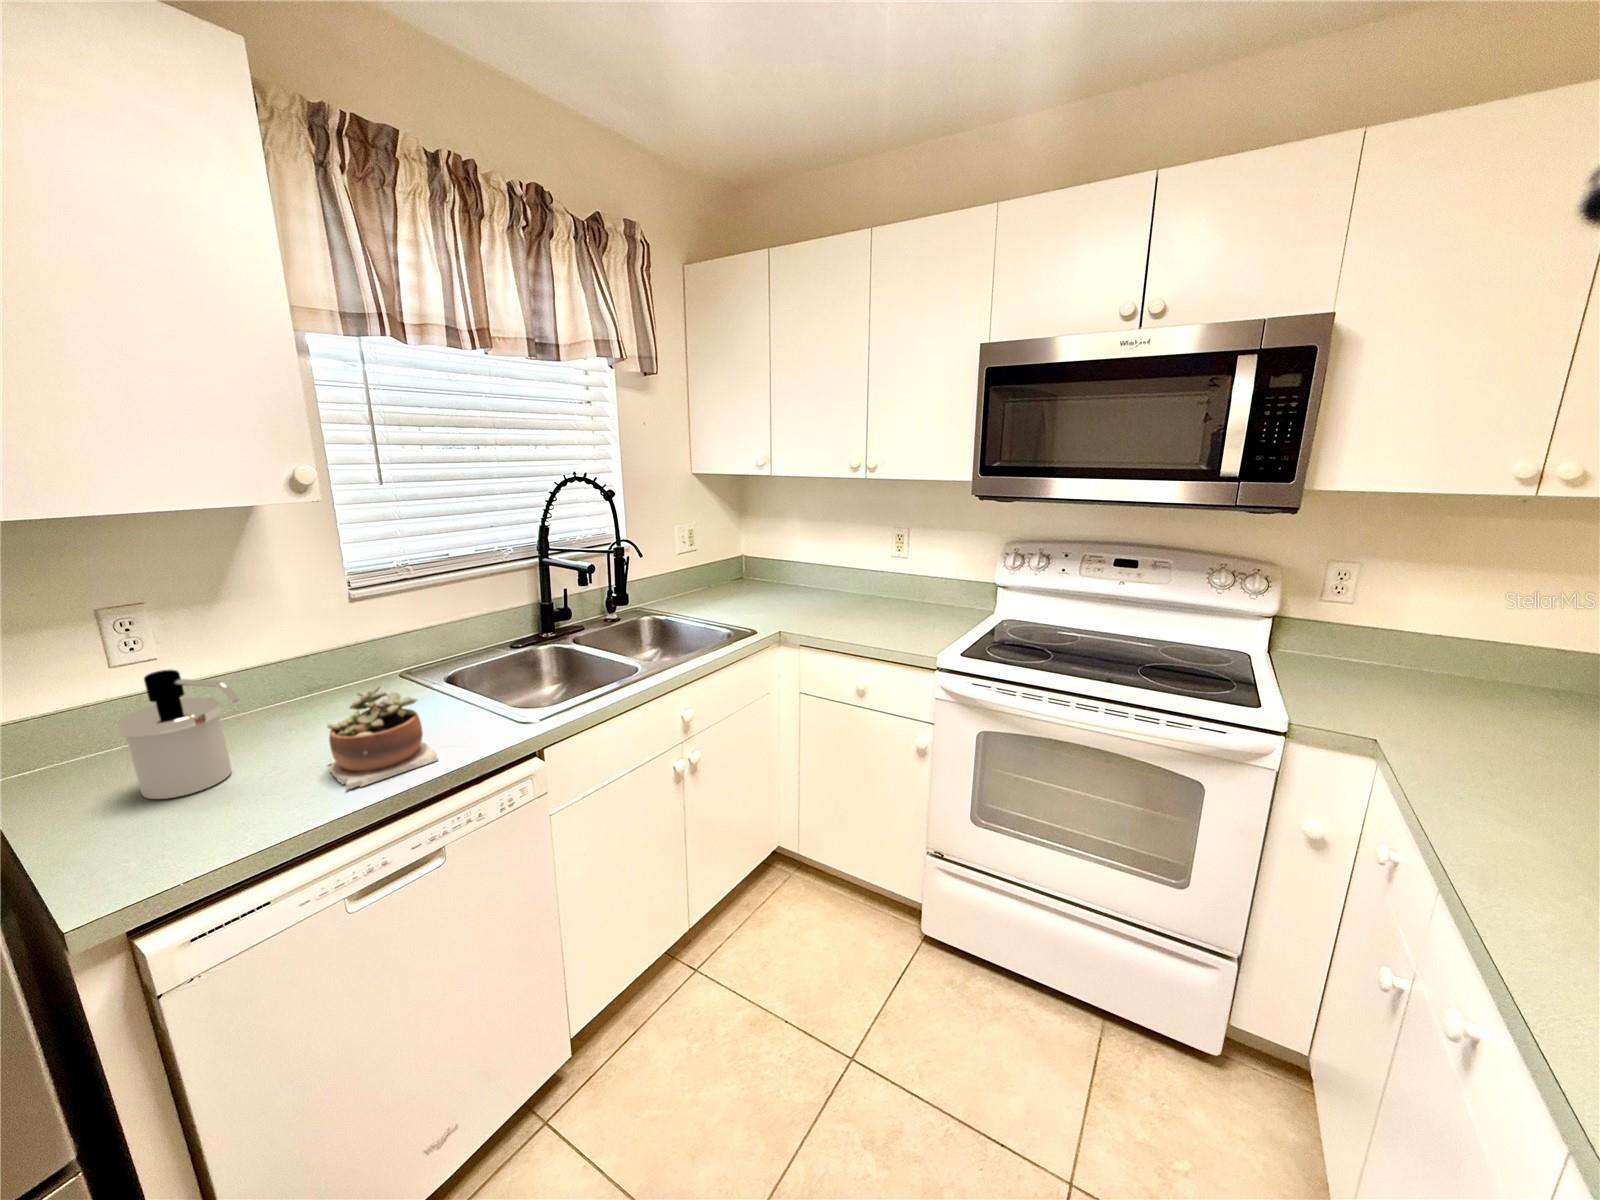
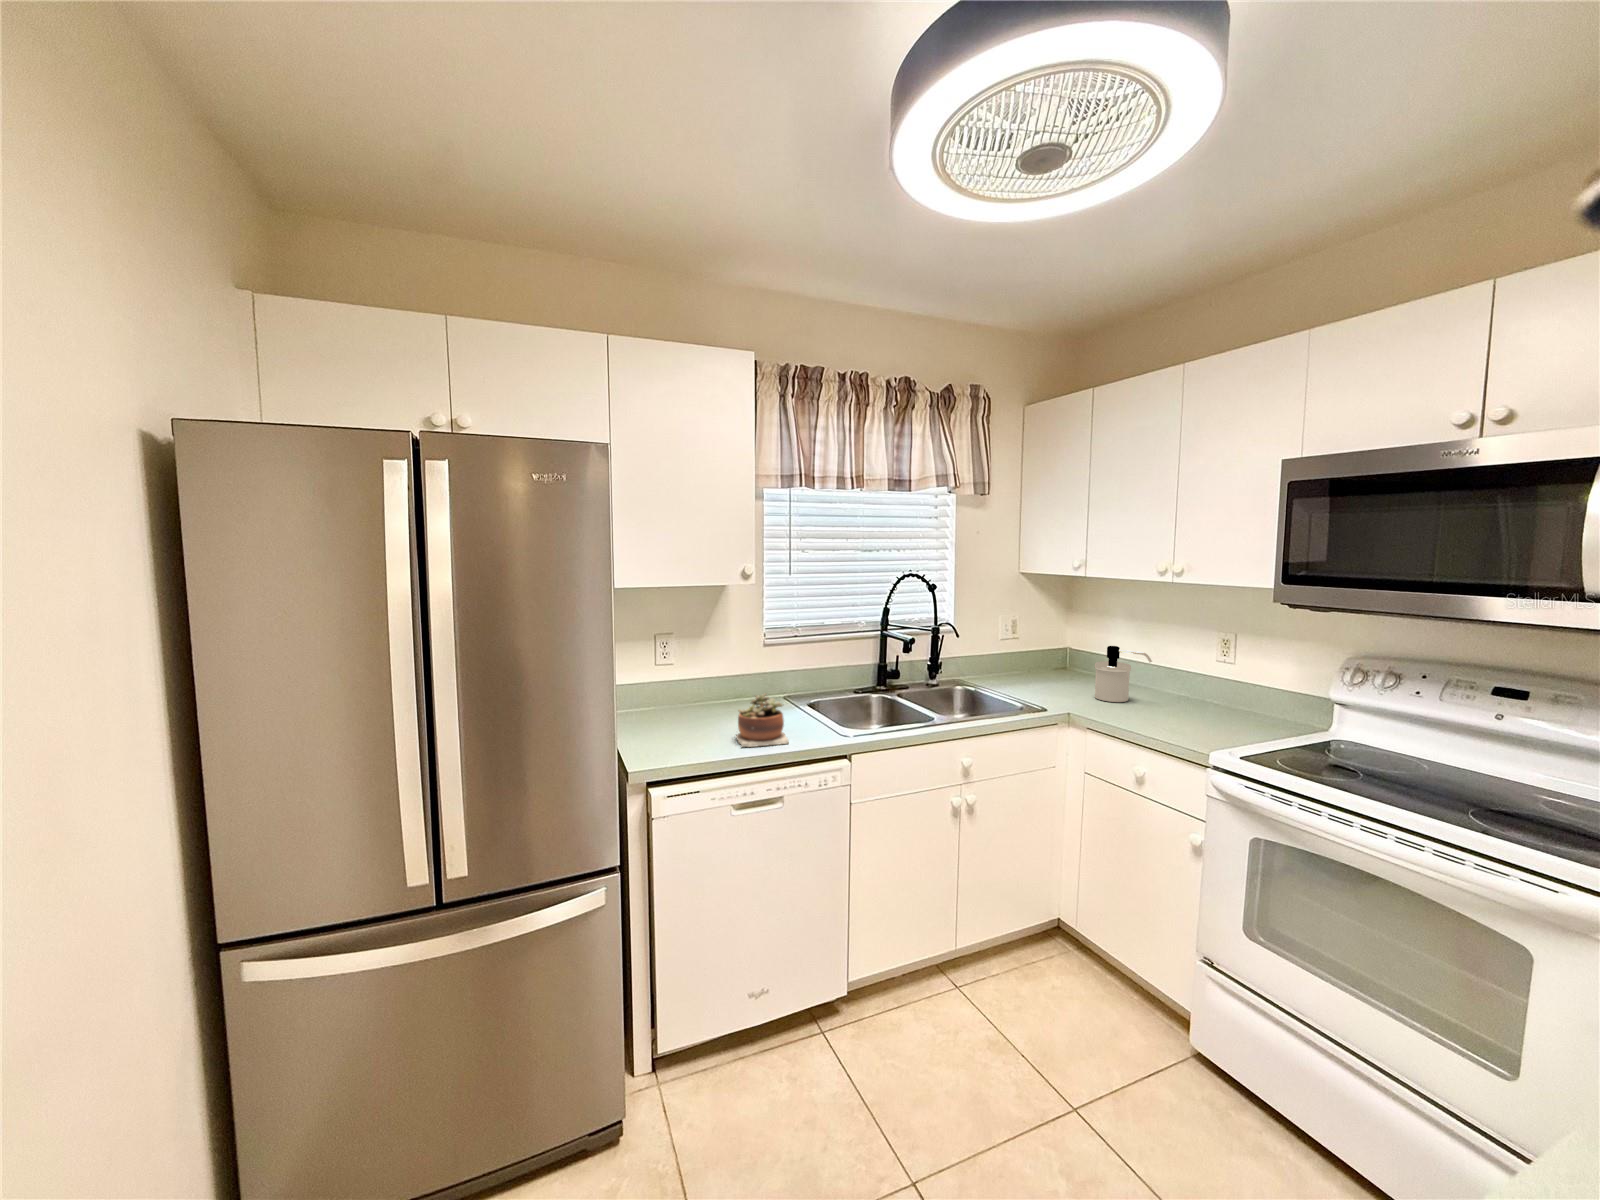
soap dispenser: present [119,670,239,799] -> present [1095,646,1152,702]

